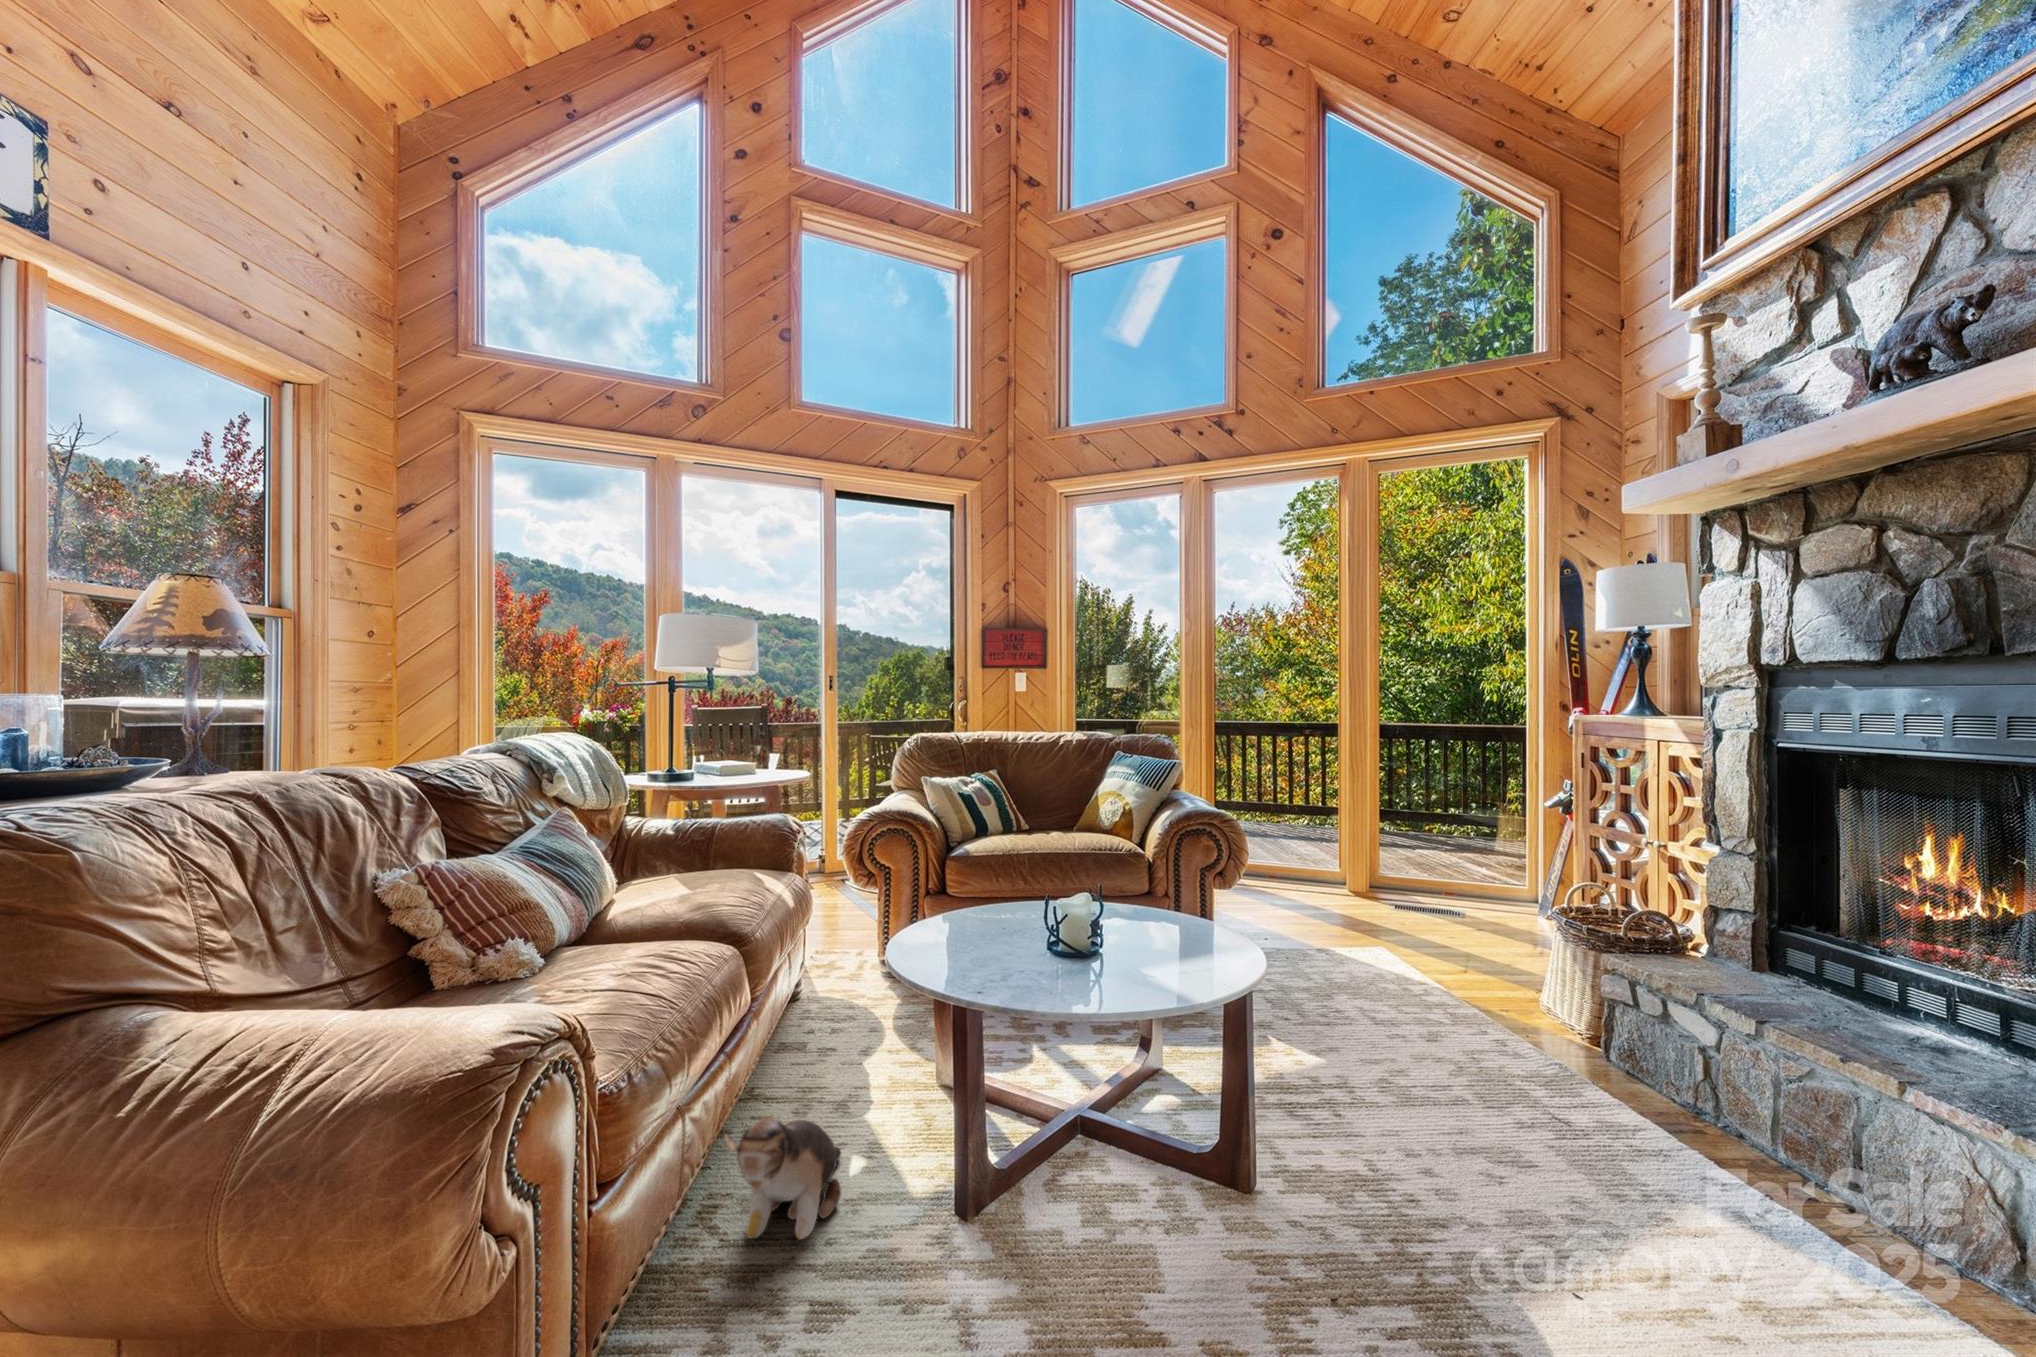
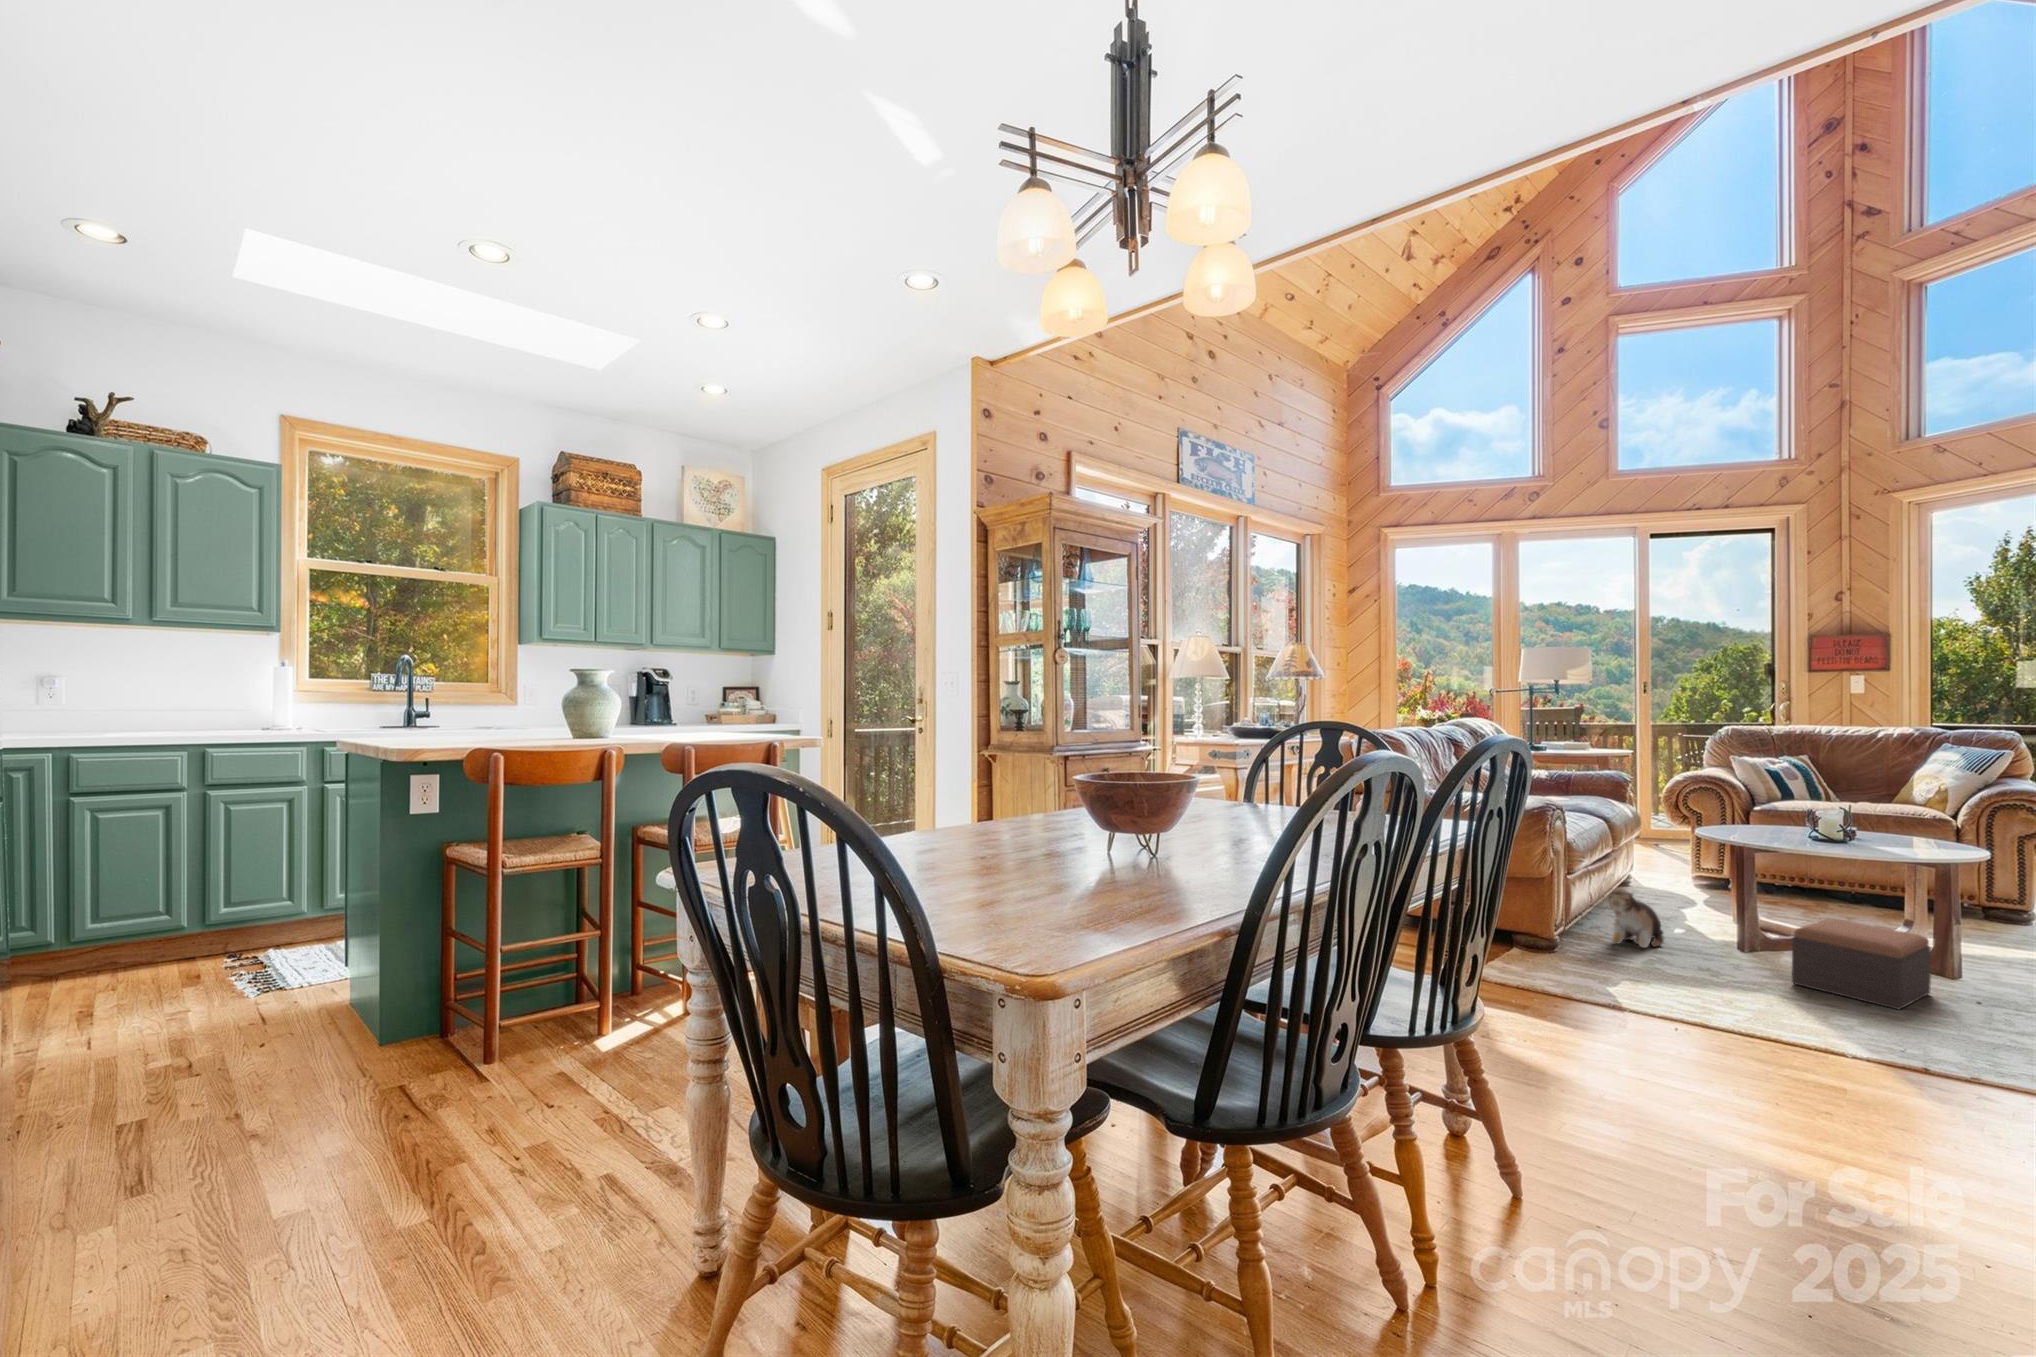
footstool: none [1057,1093,1230,1306] -> present [1792,918,1931,1010]

